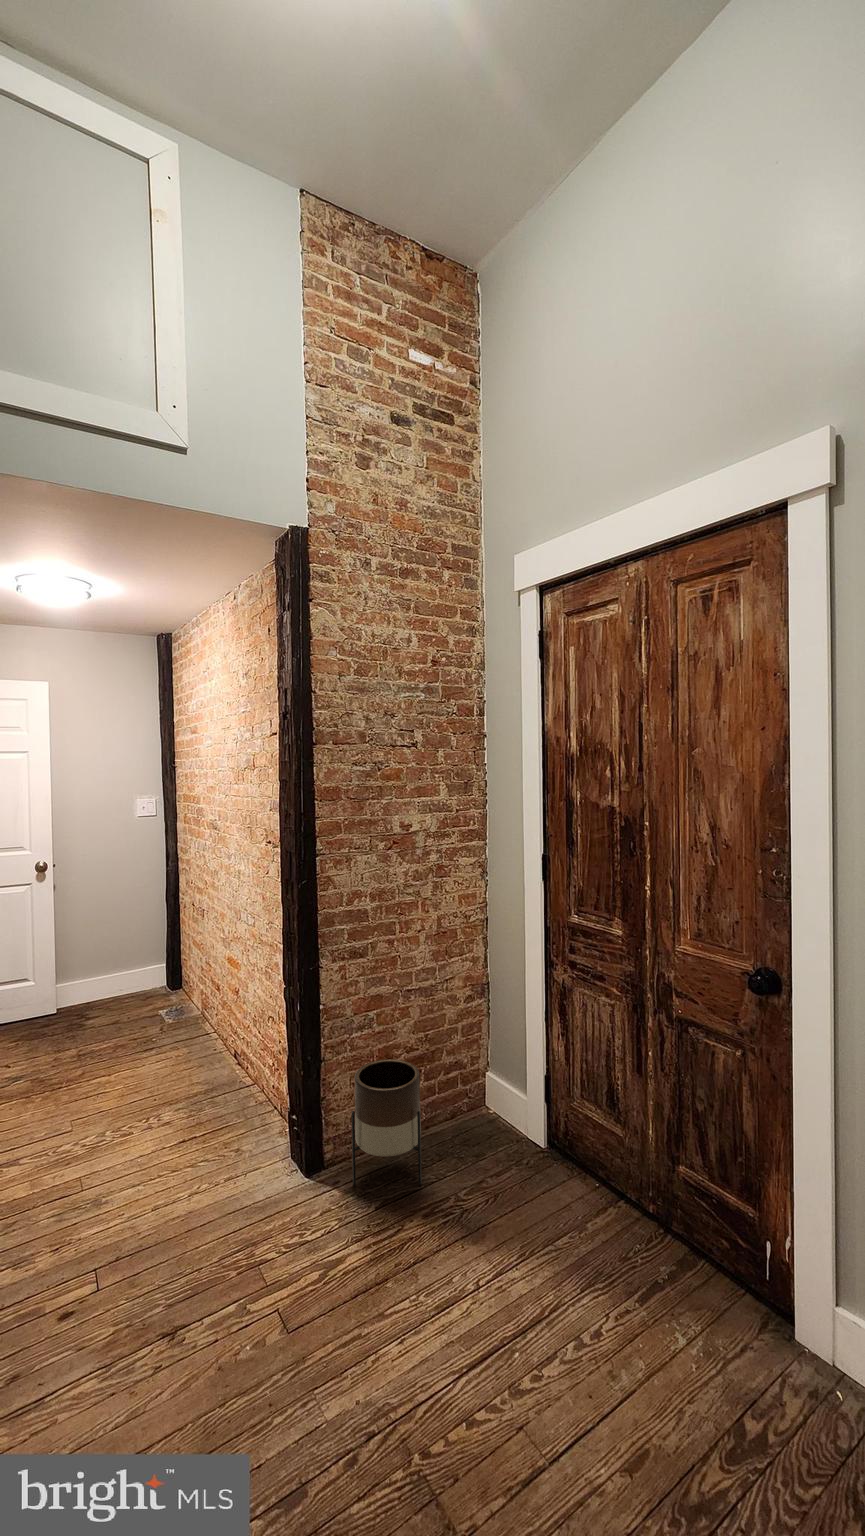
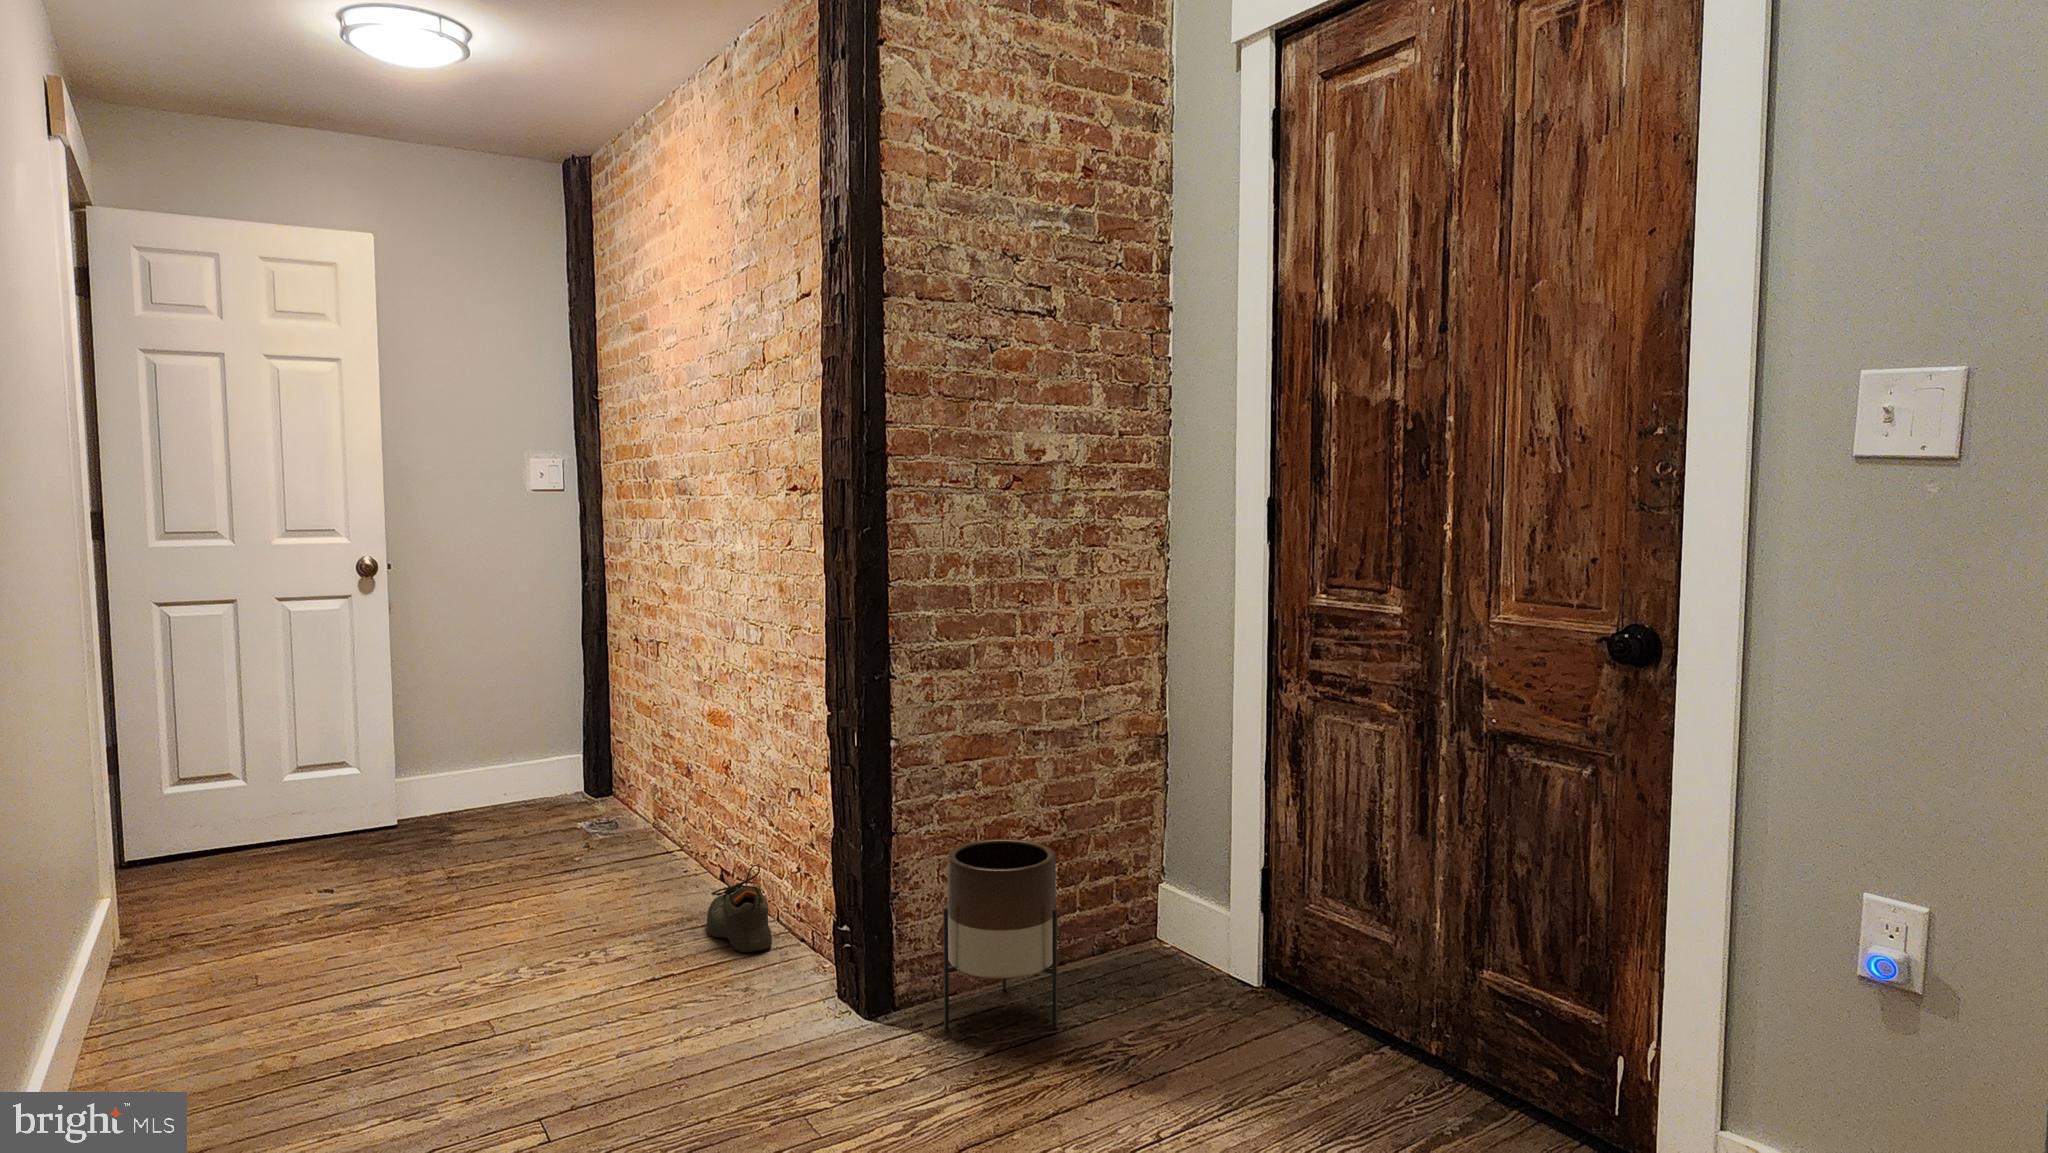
shoe: none [221,1061,257,1119] -> present [707,864,772,953]

